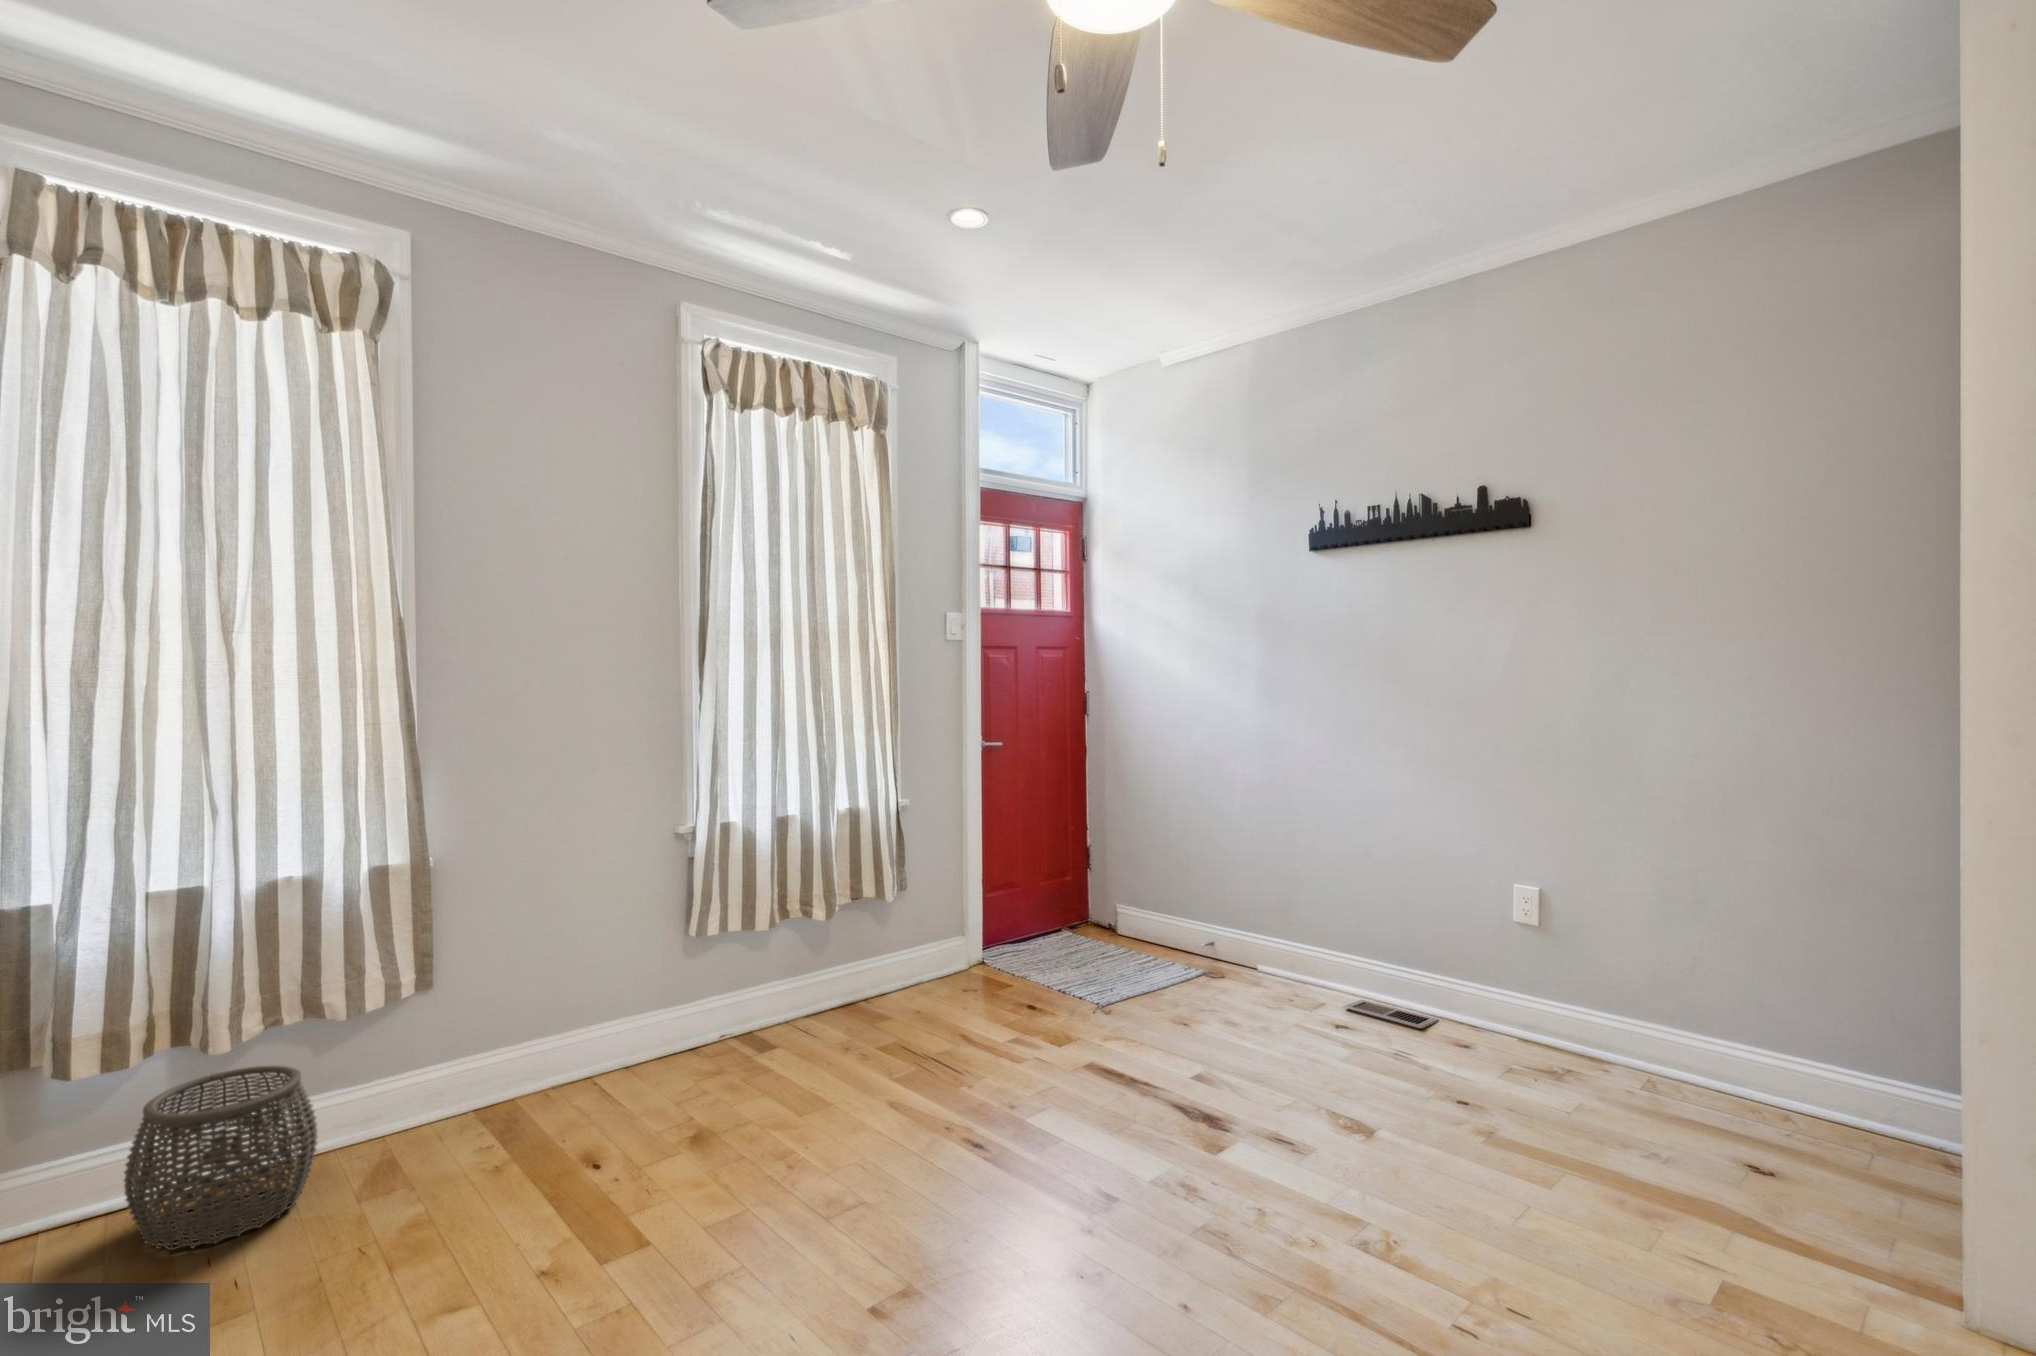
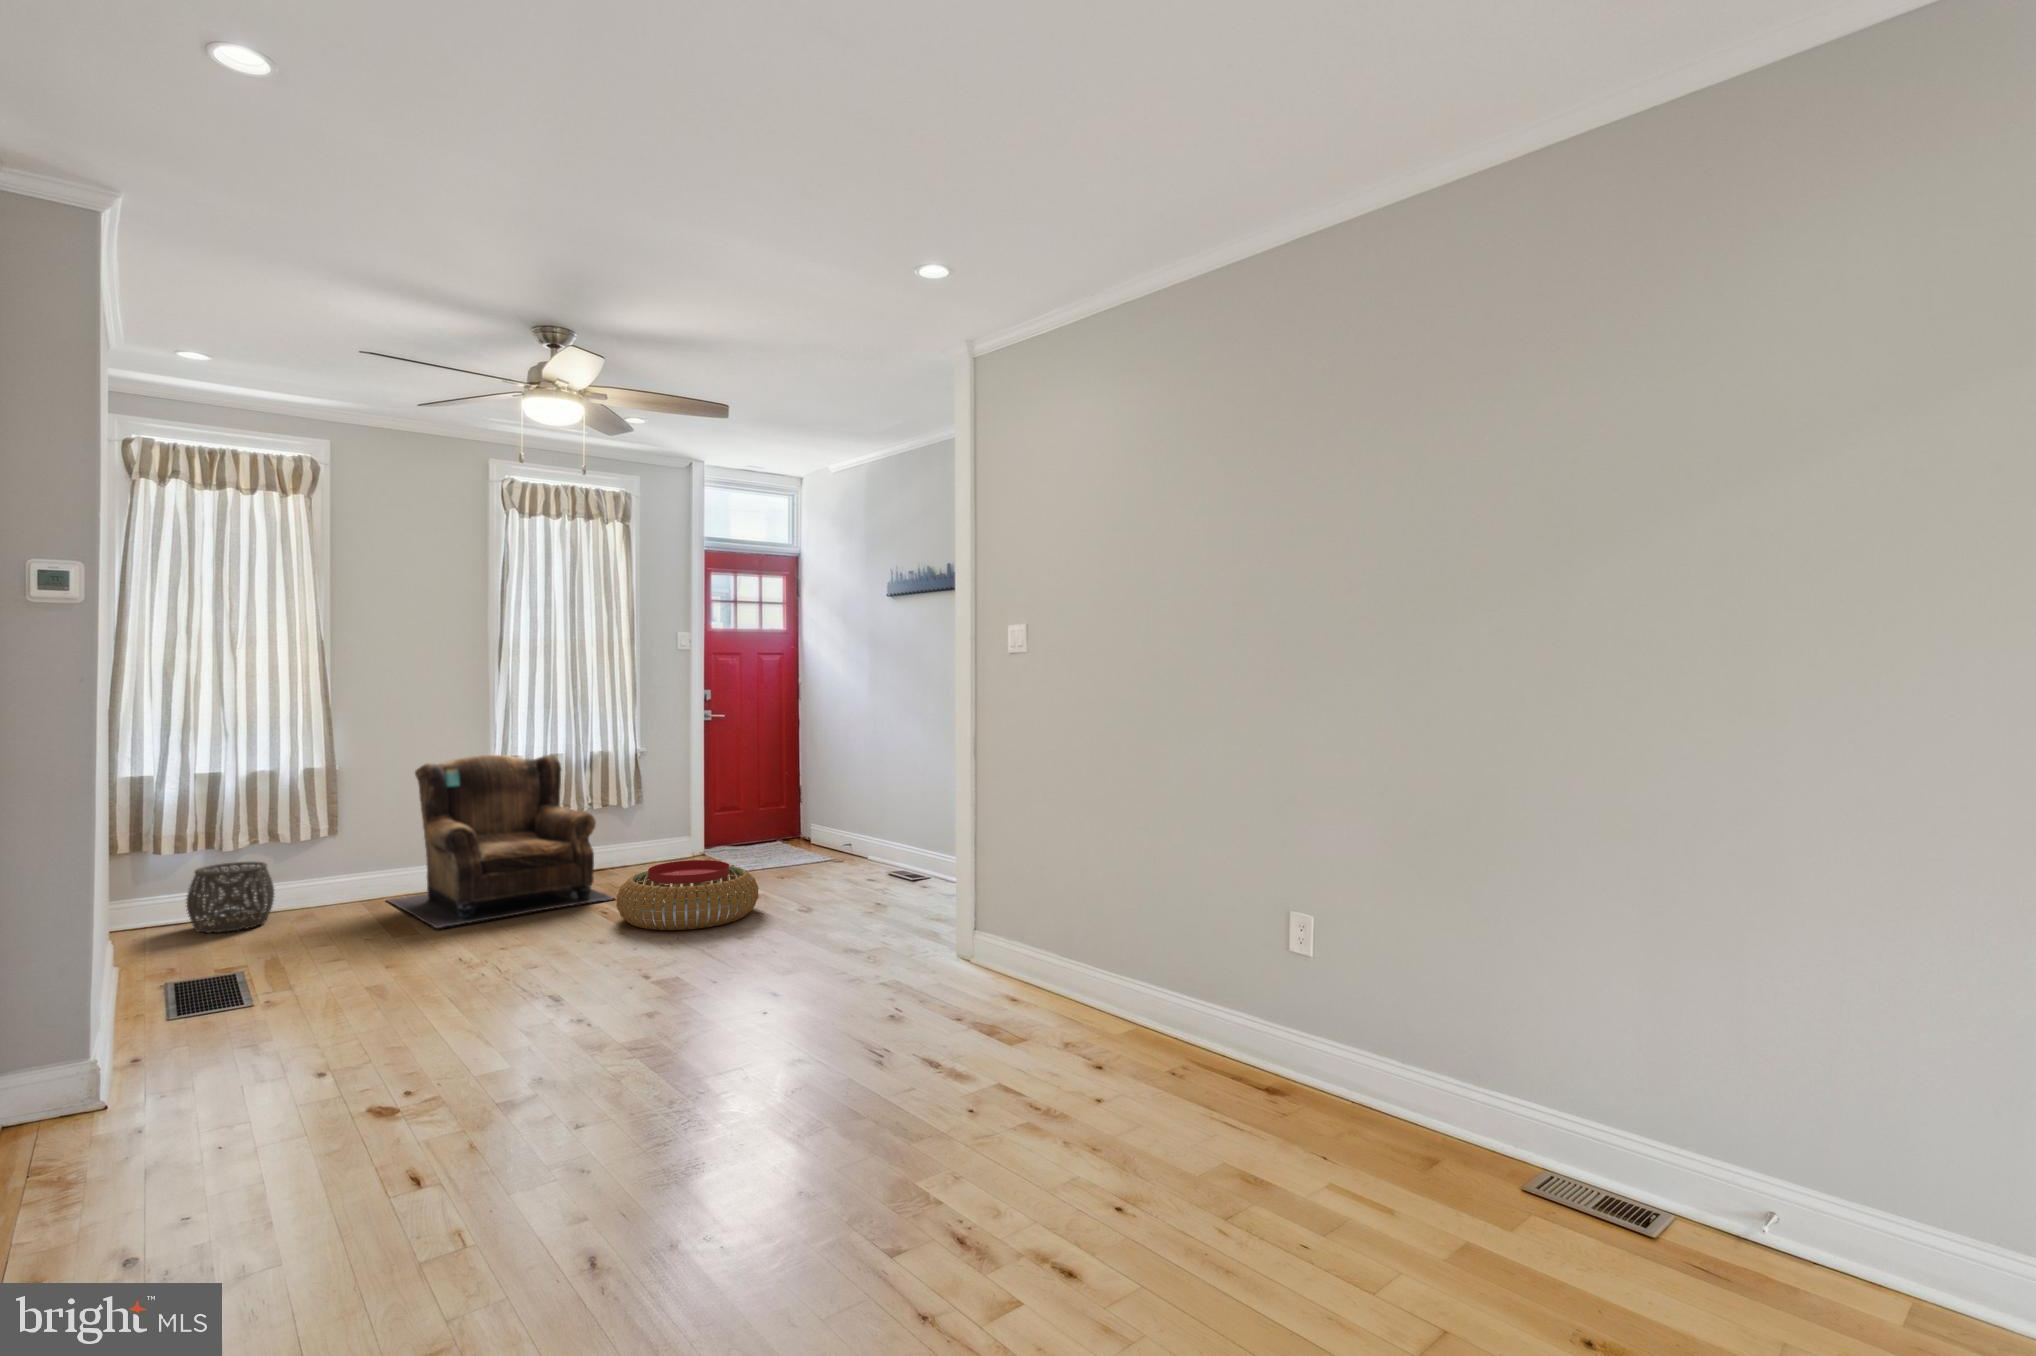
armchair: none [524,818,956,1221] -> present [388,755,614,928]
pouf: none [1014,1025,1291,1215] -> present [616,860,759,930]

